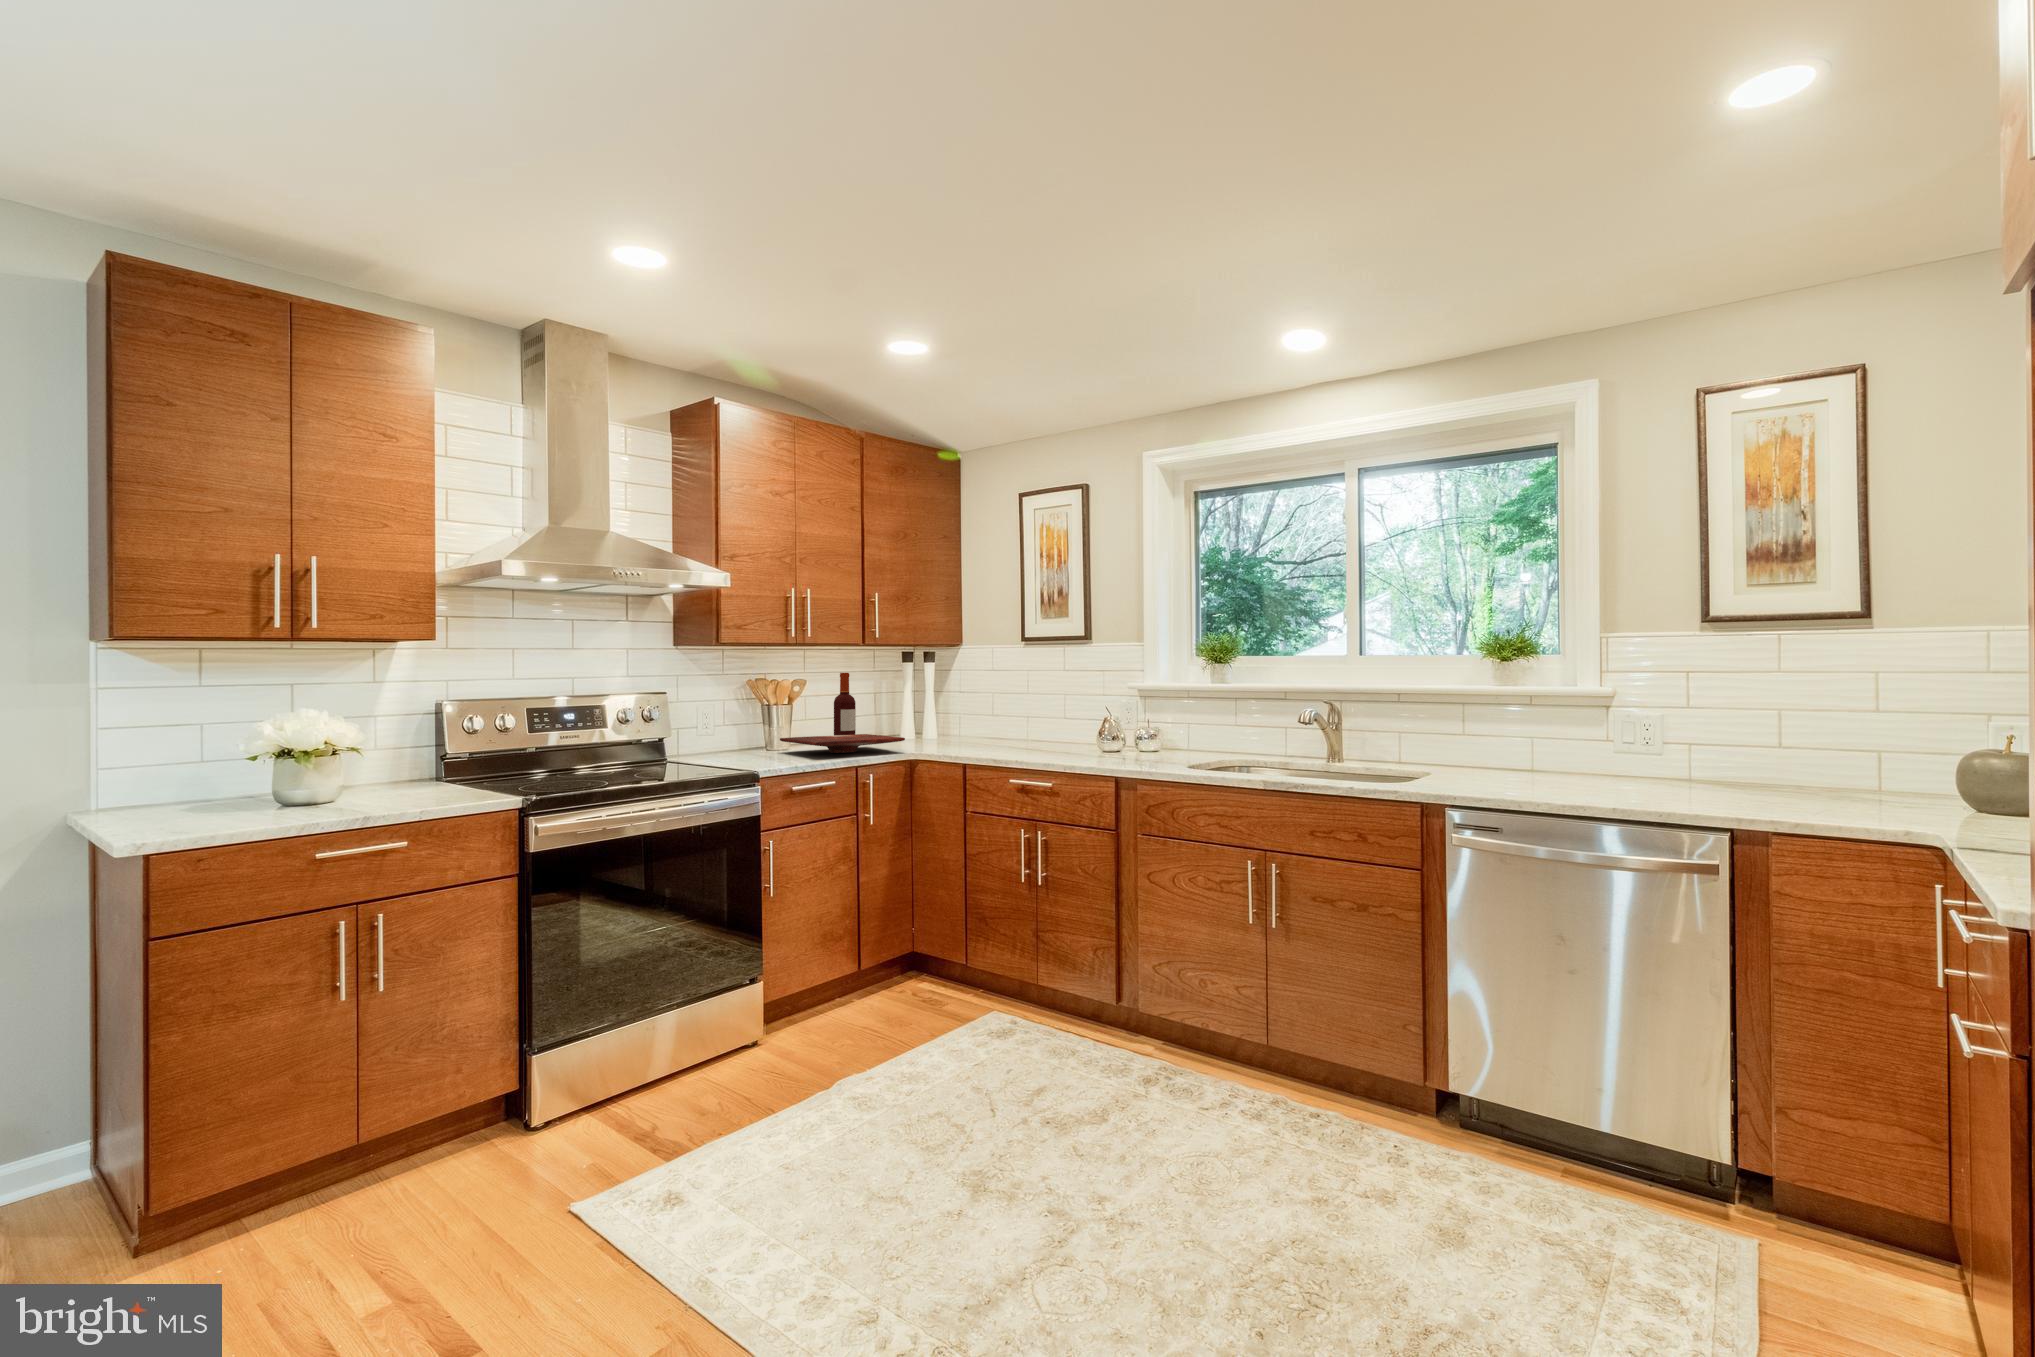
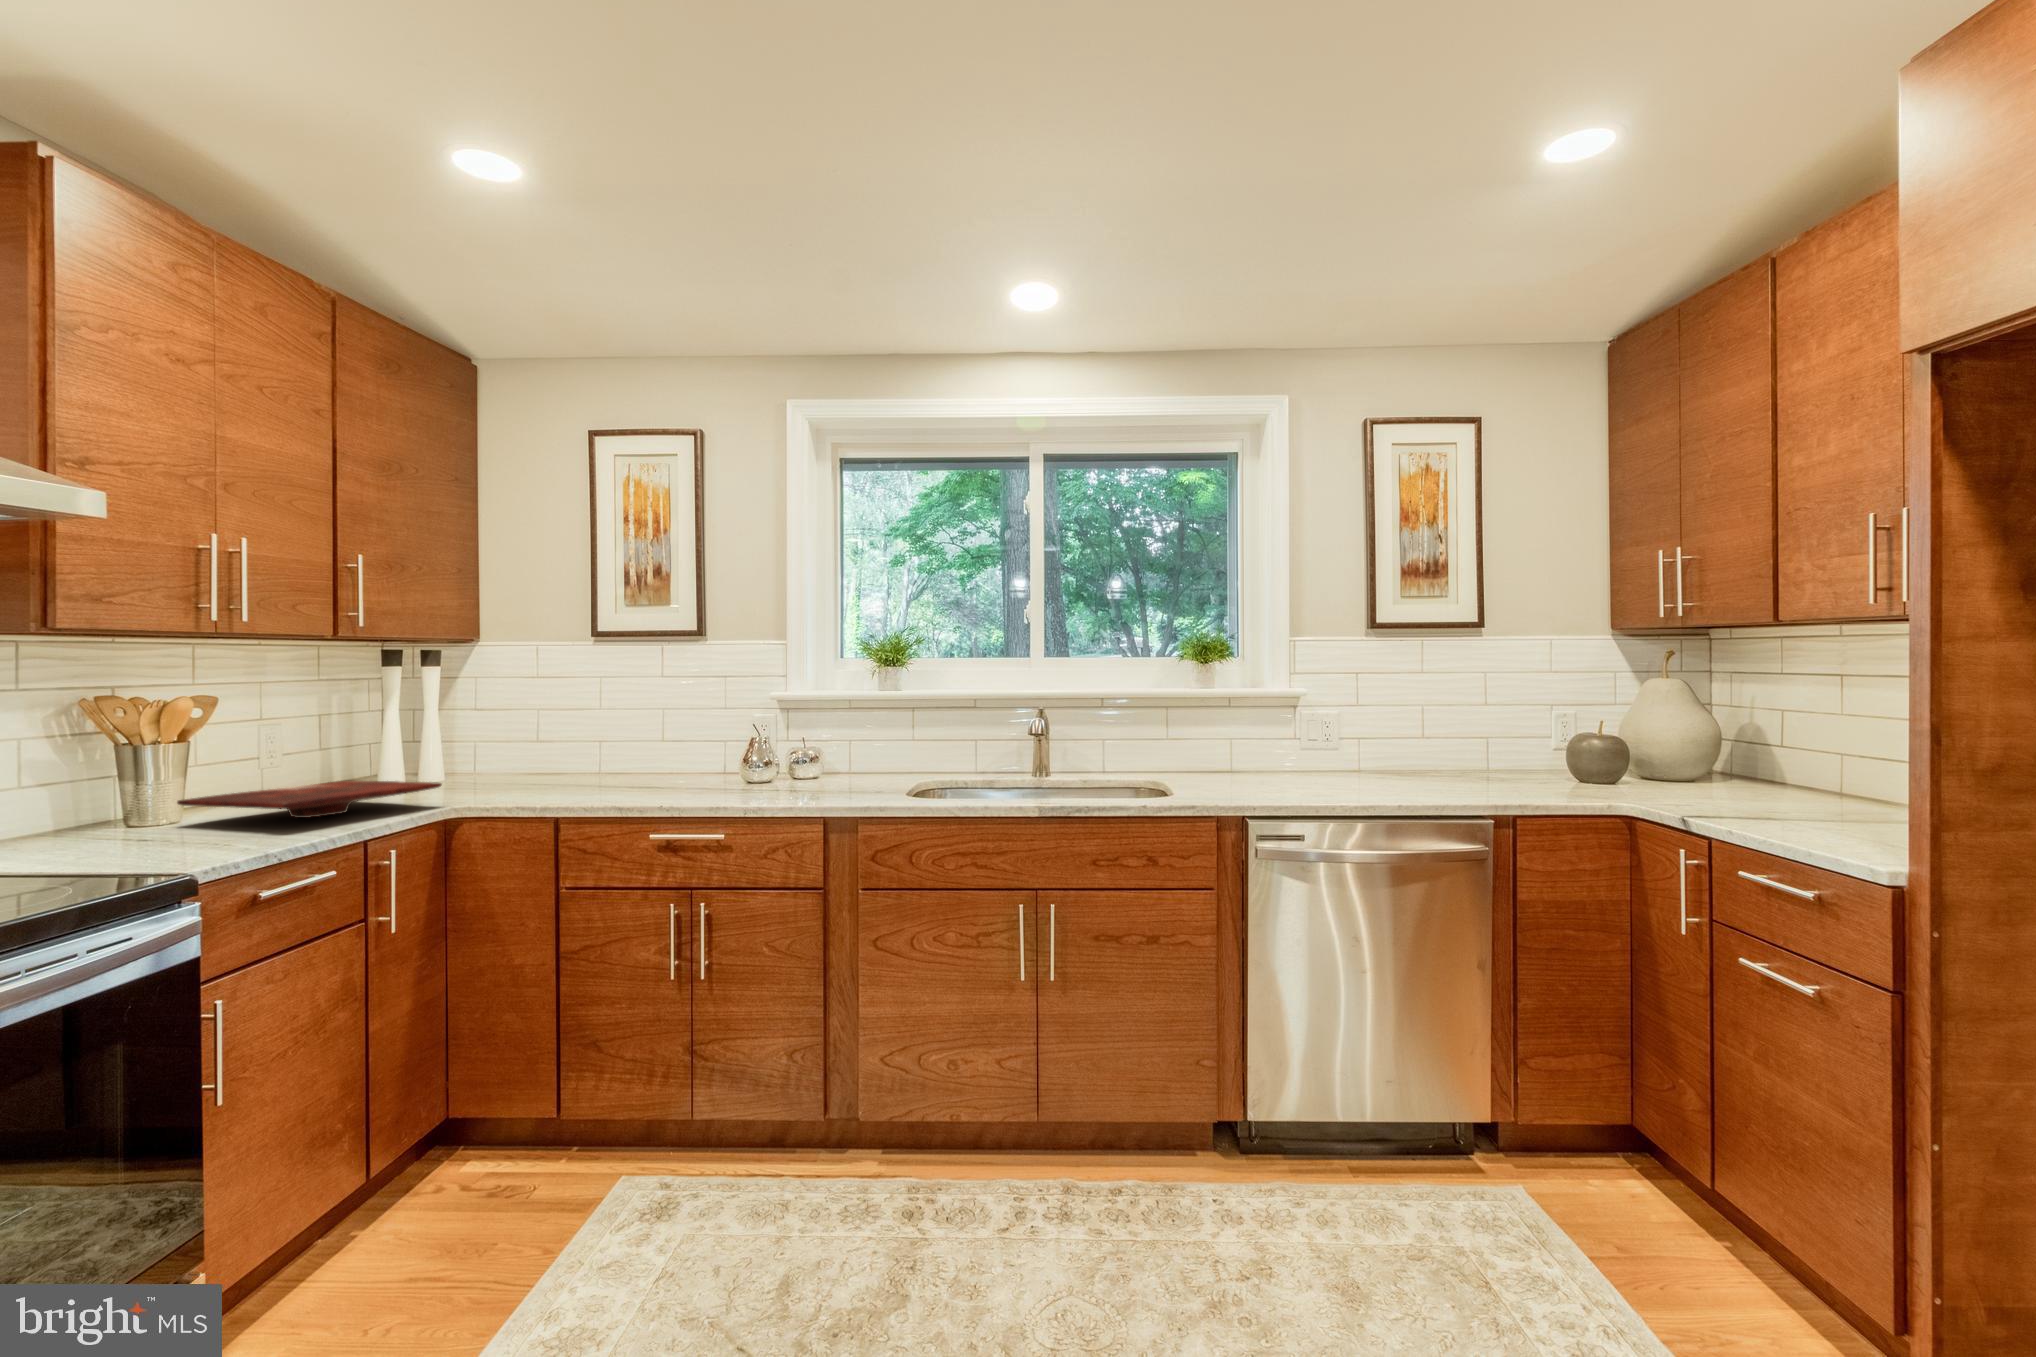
bottle: present [834,673,856,736] -> none [269,681,316,799]

